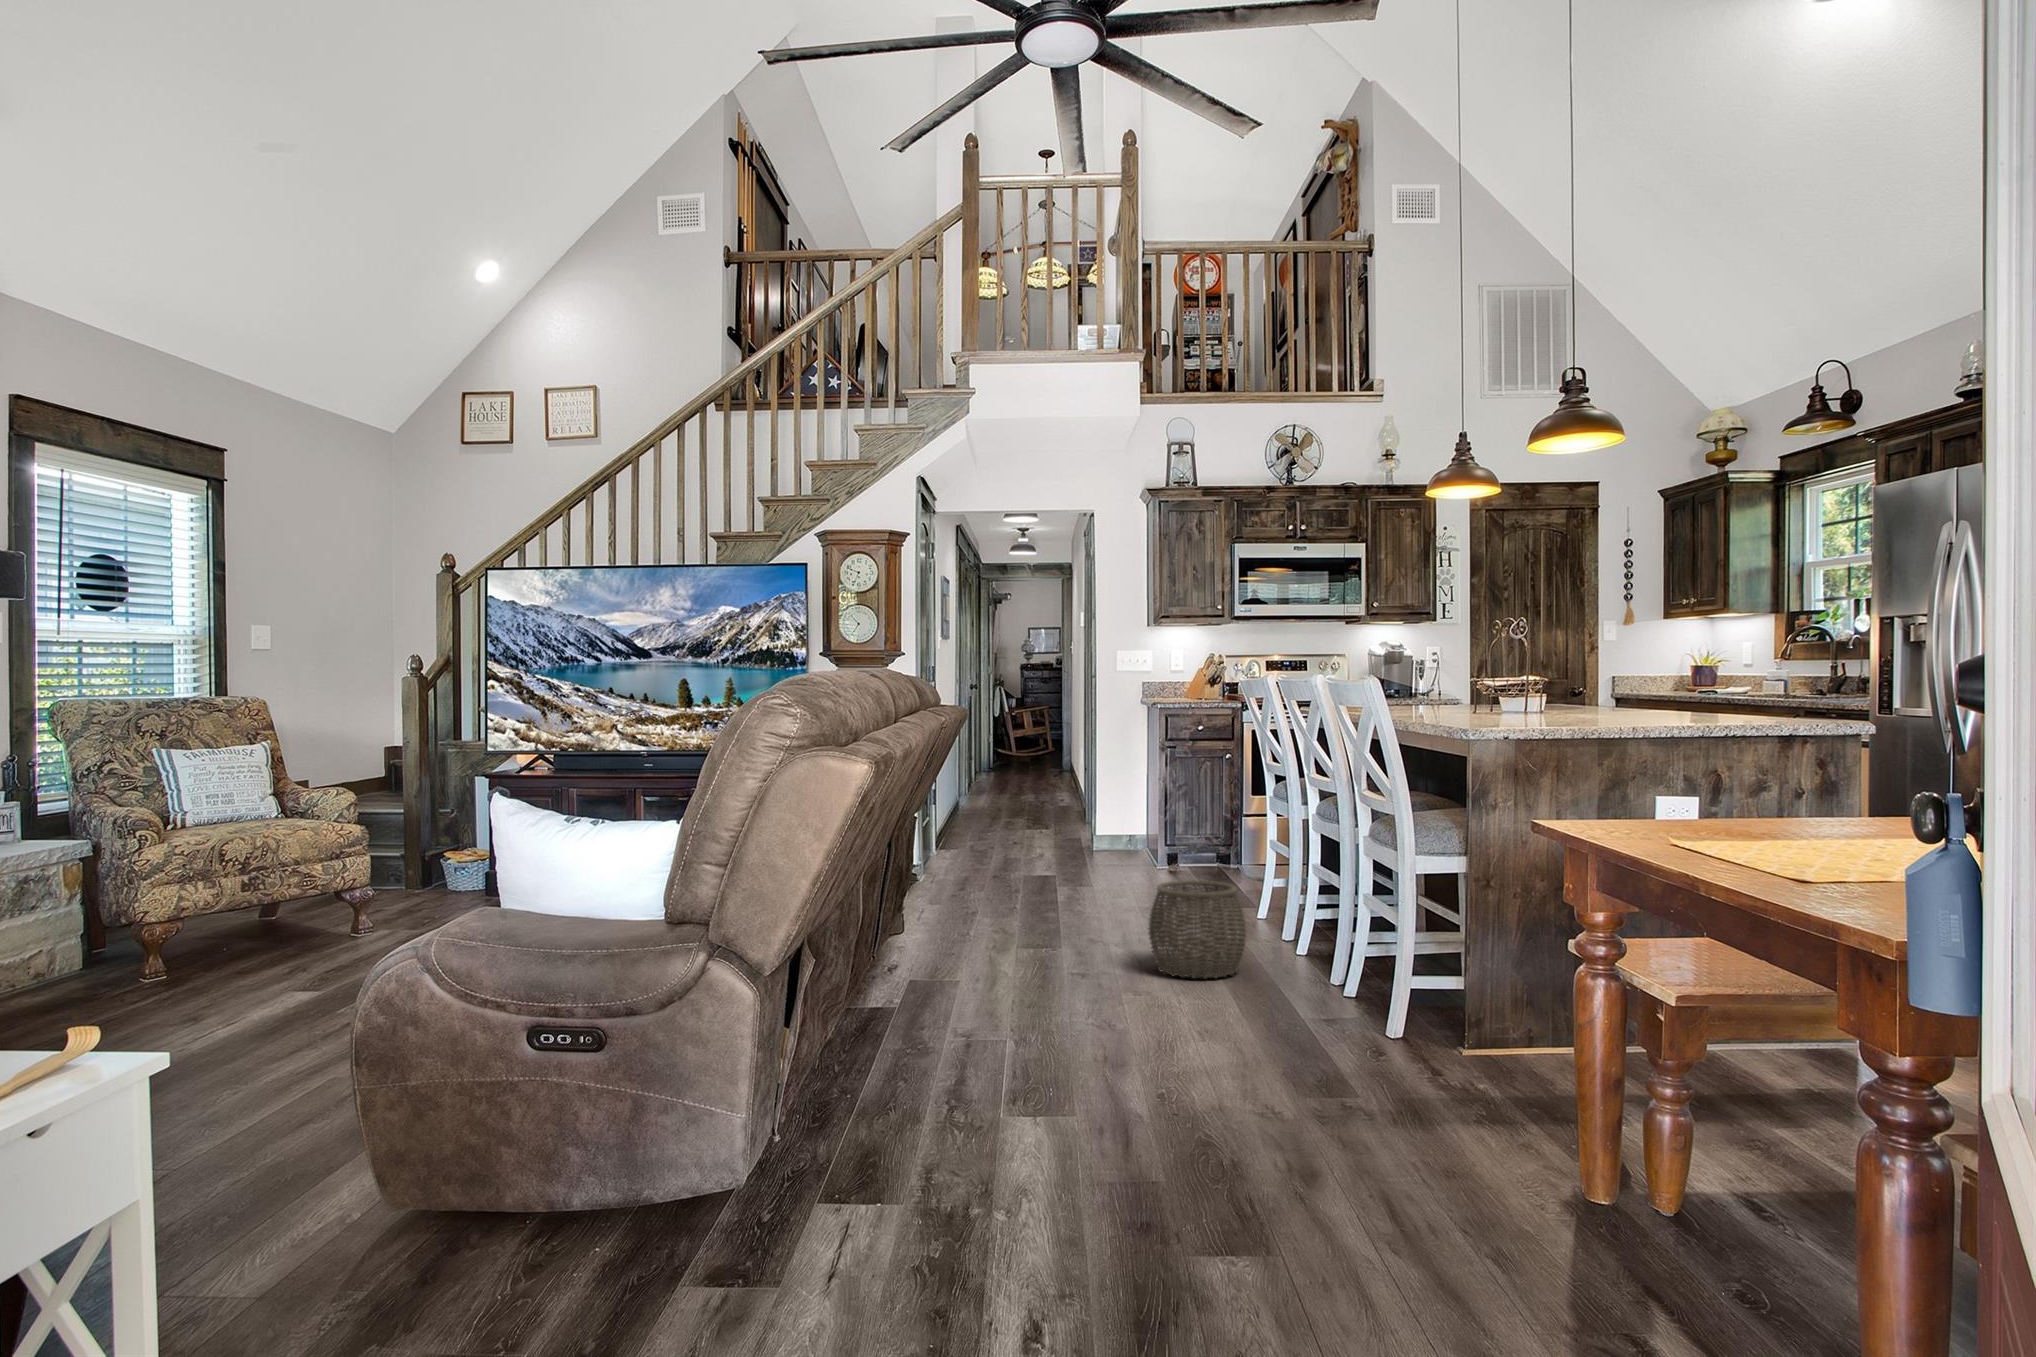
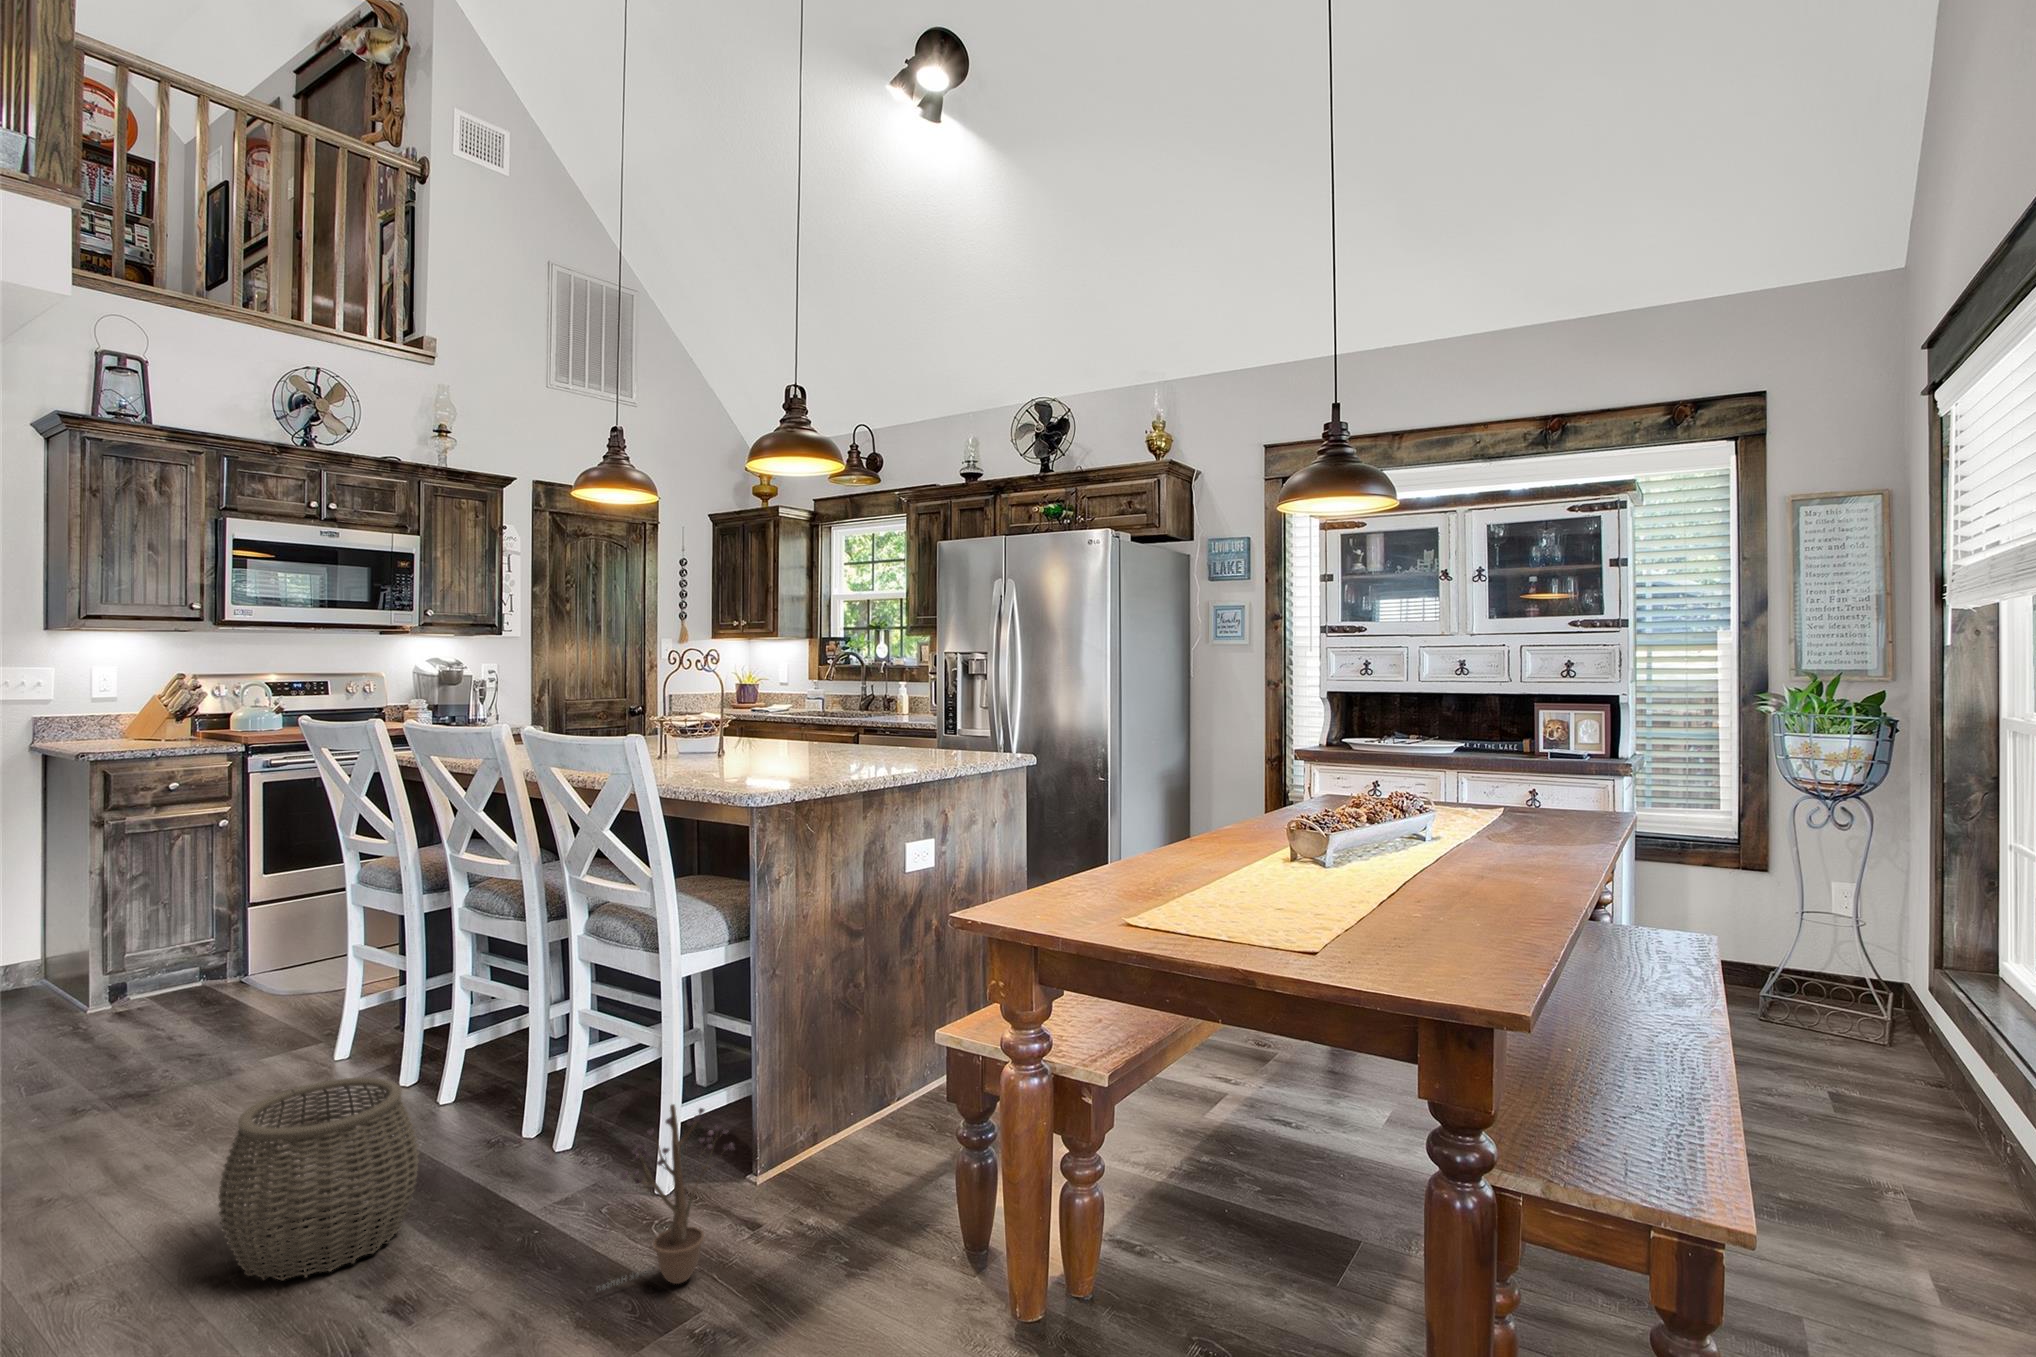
decorative plant: none [1307,909,1397,1029] -> present [597,1104,735,1289]

